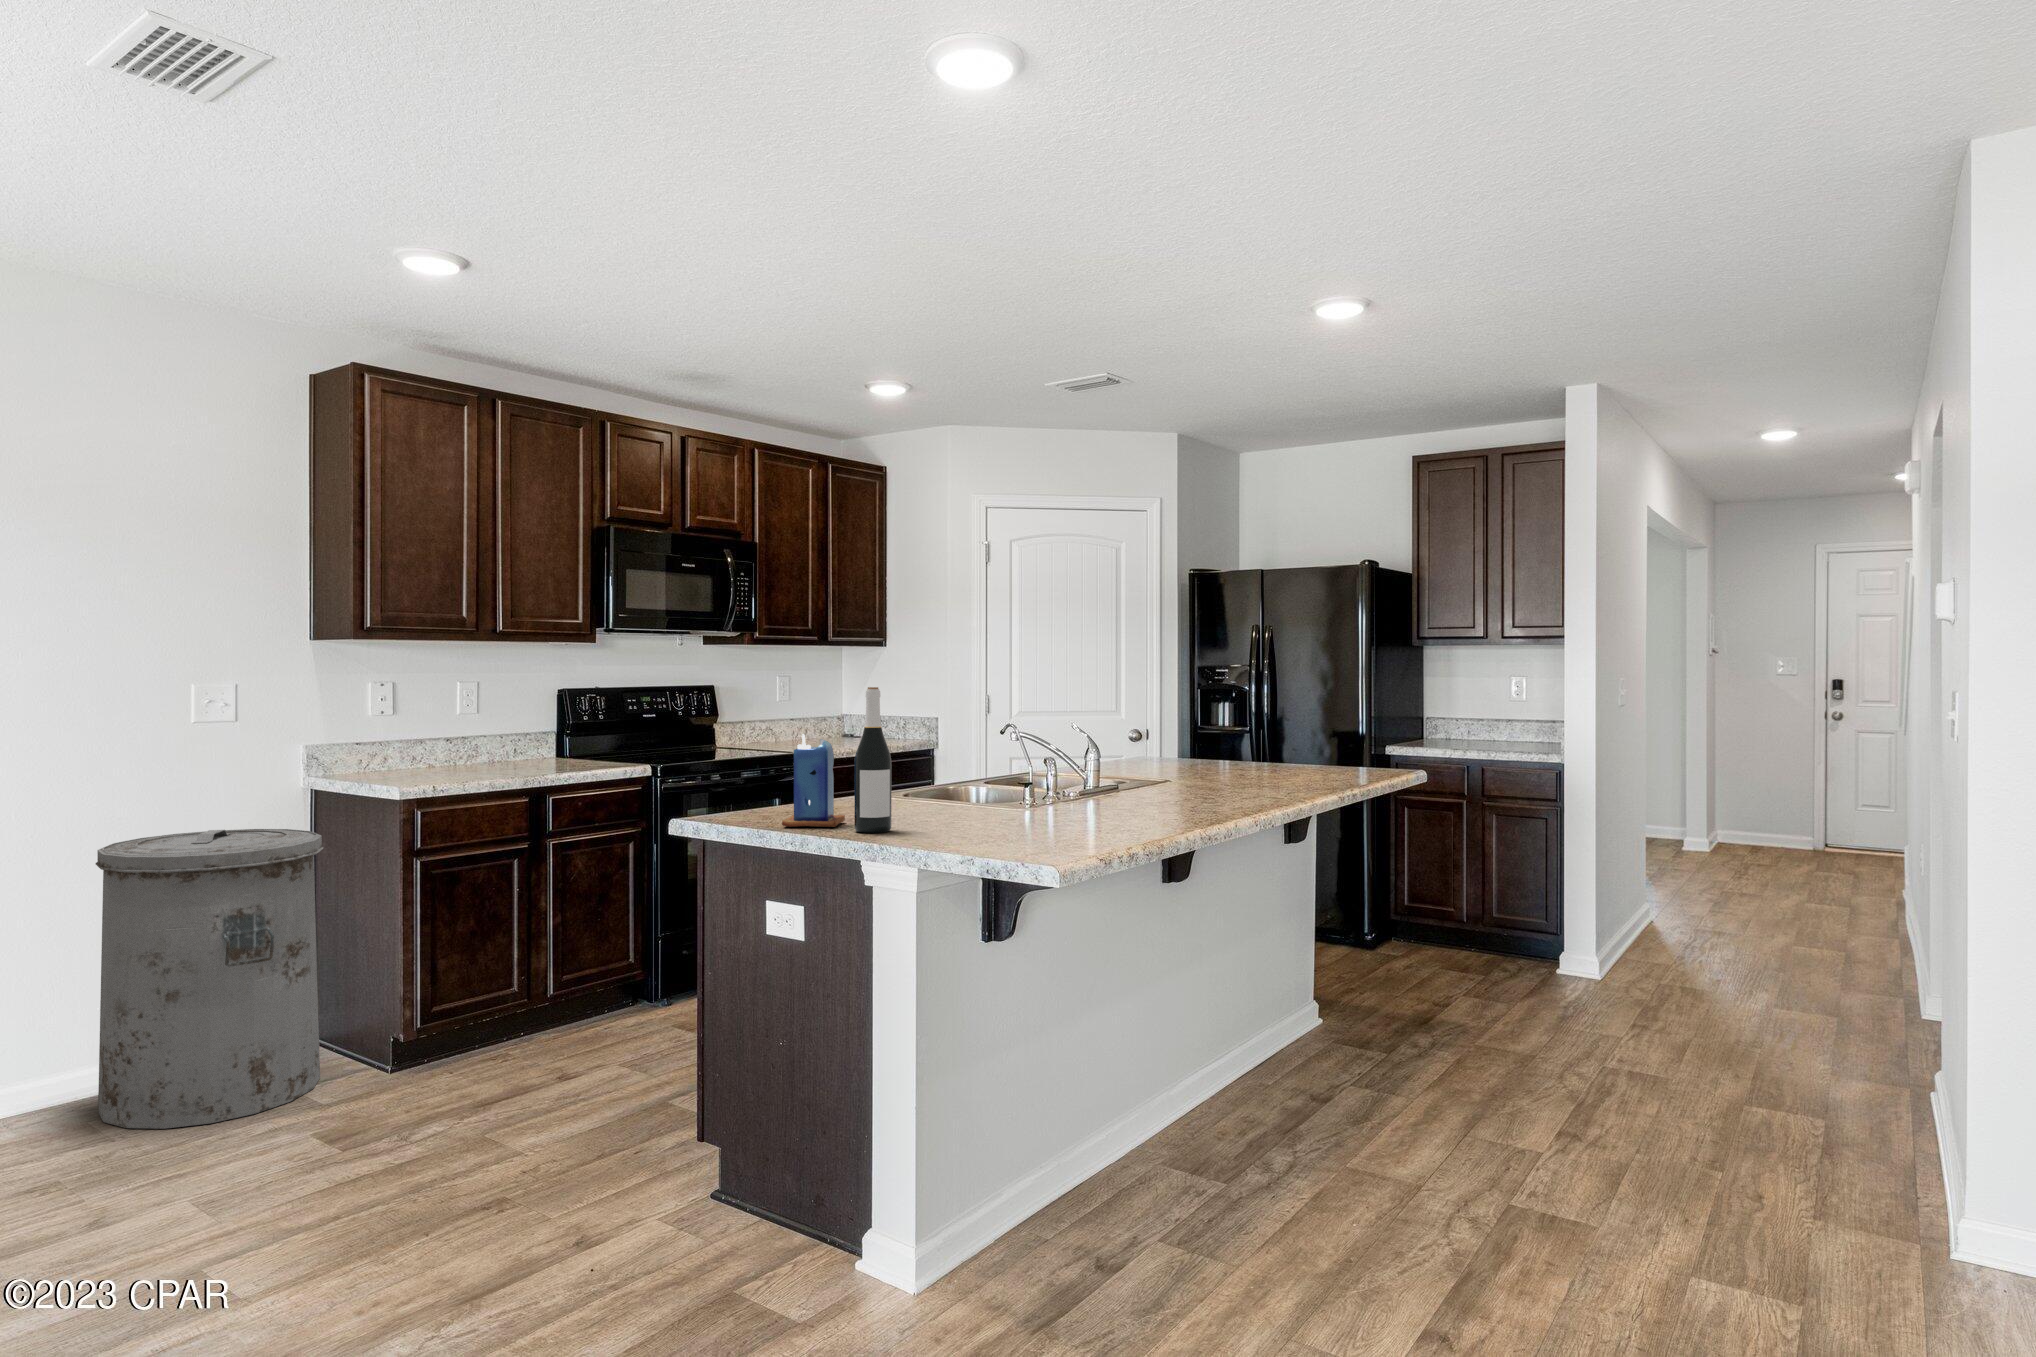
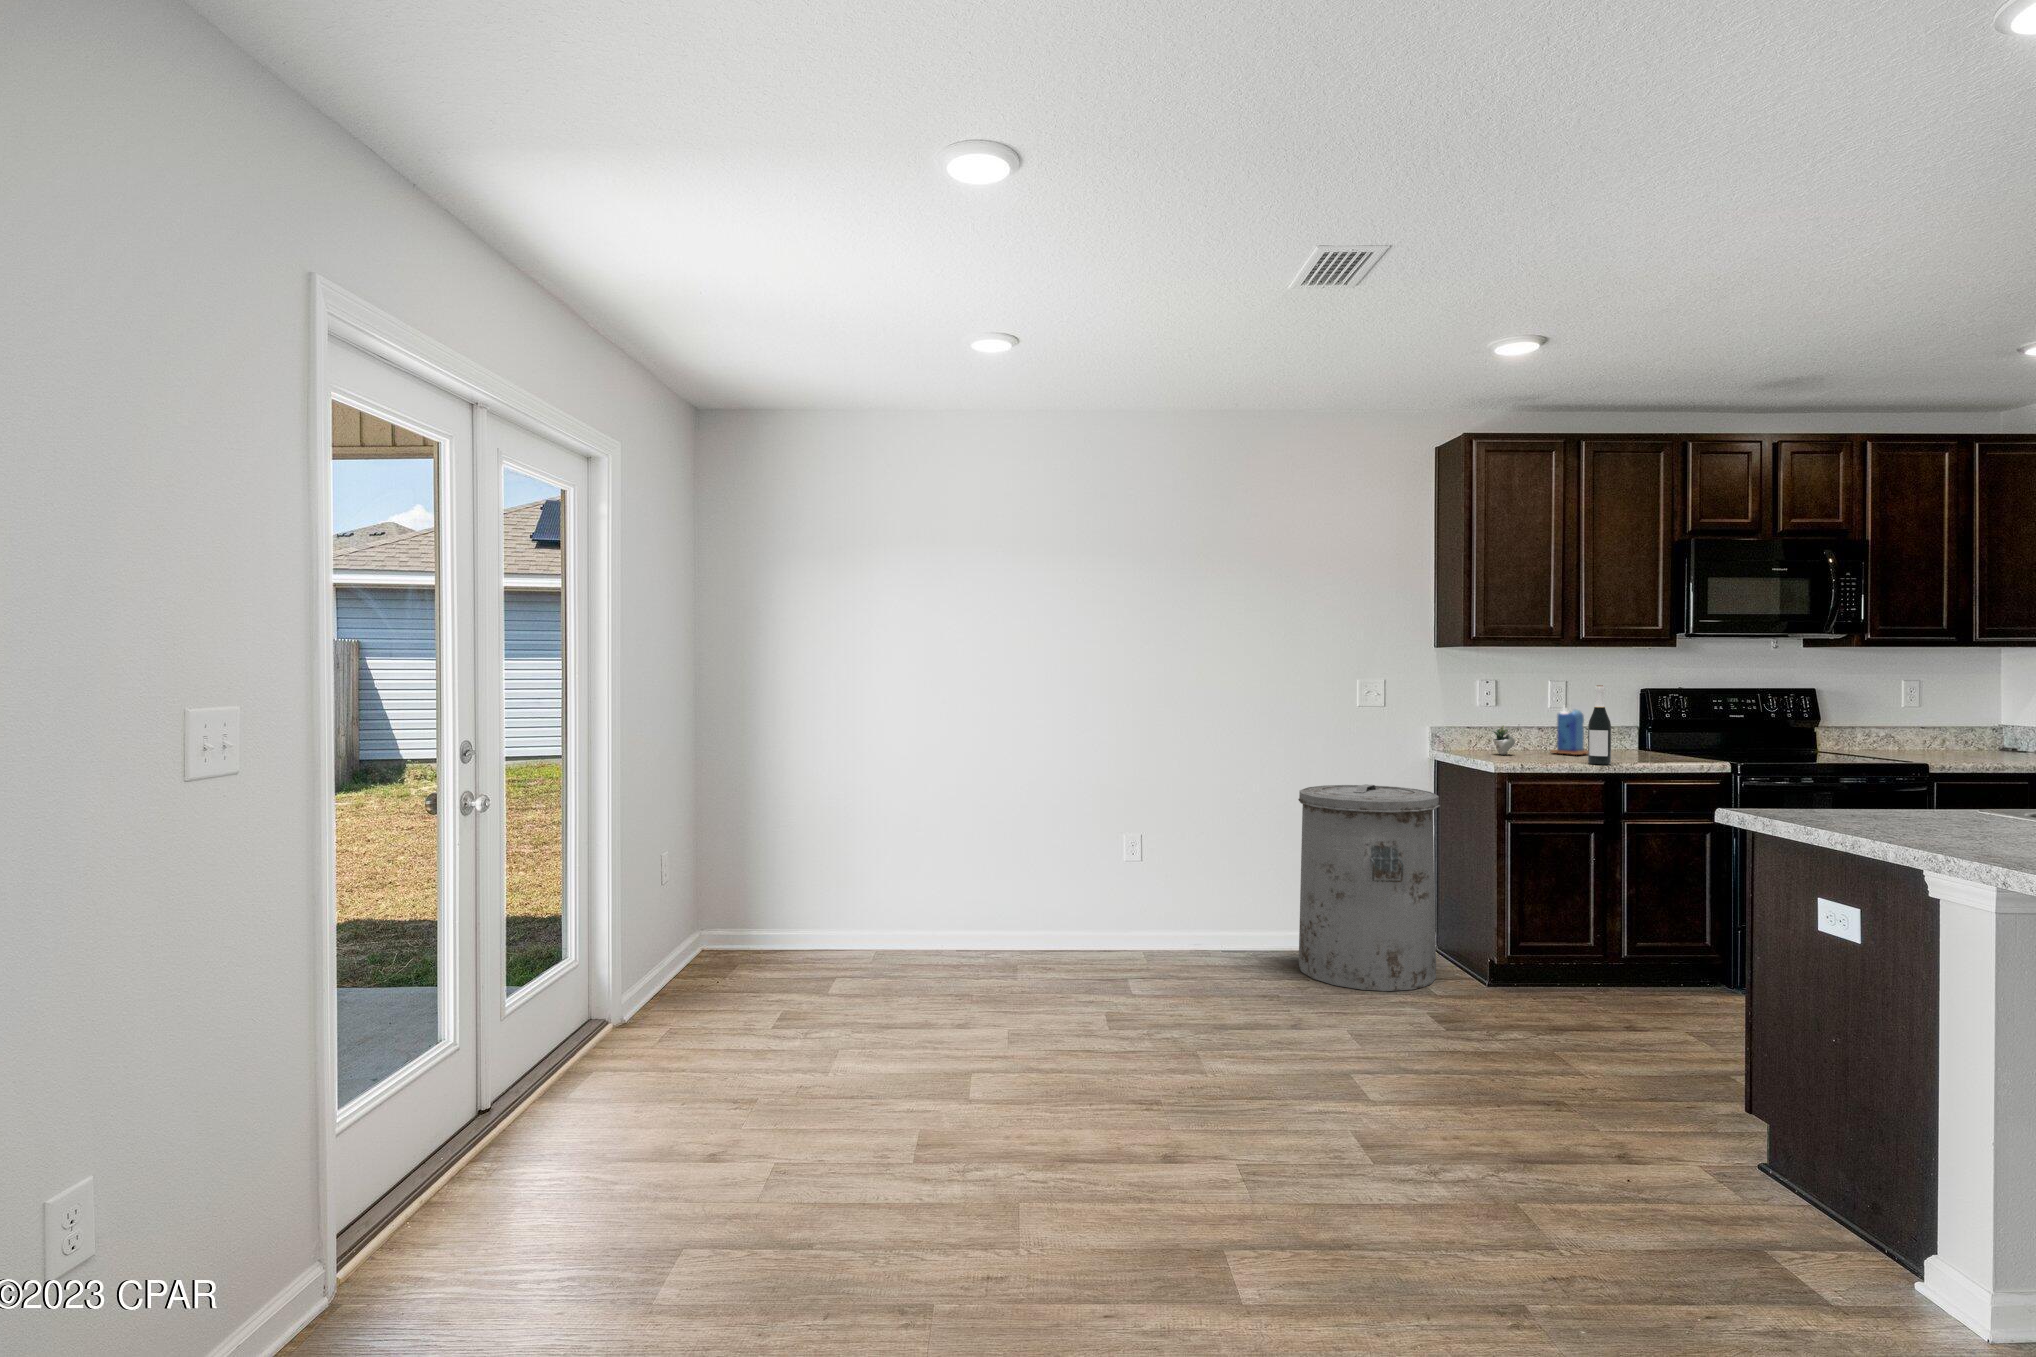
wine bottle: present [855,687,891,833] -> present [1588,685,1611,765]
candle: present [782,734,845,827] -> present [1550,707,1588,755]
succulent plant: none [391,735,426,775] -> present [1493,725,1515,755]

